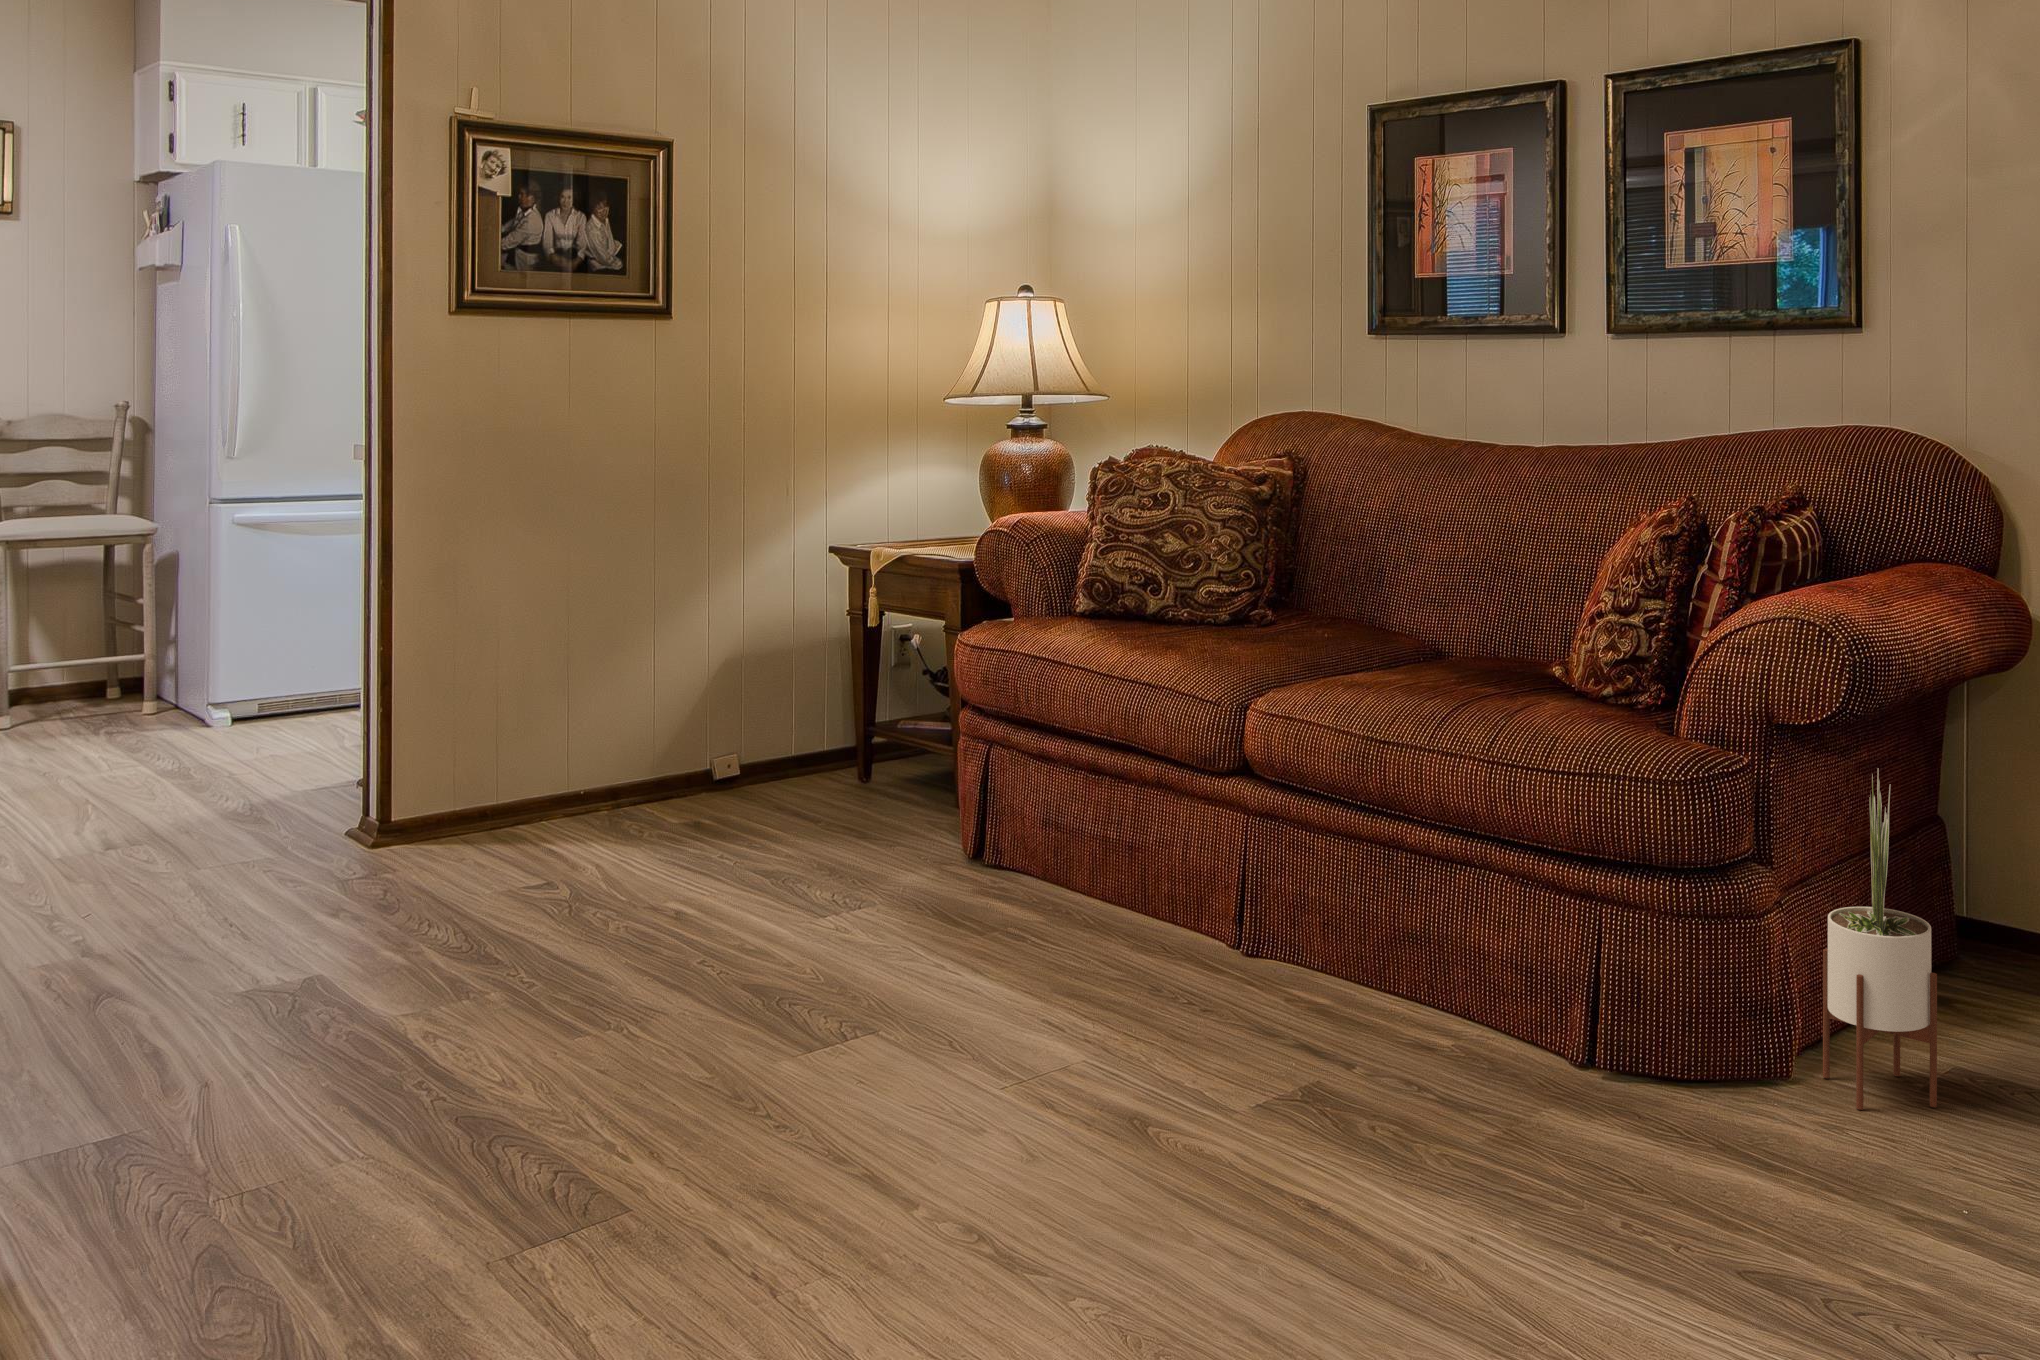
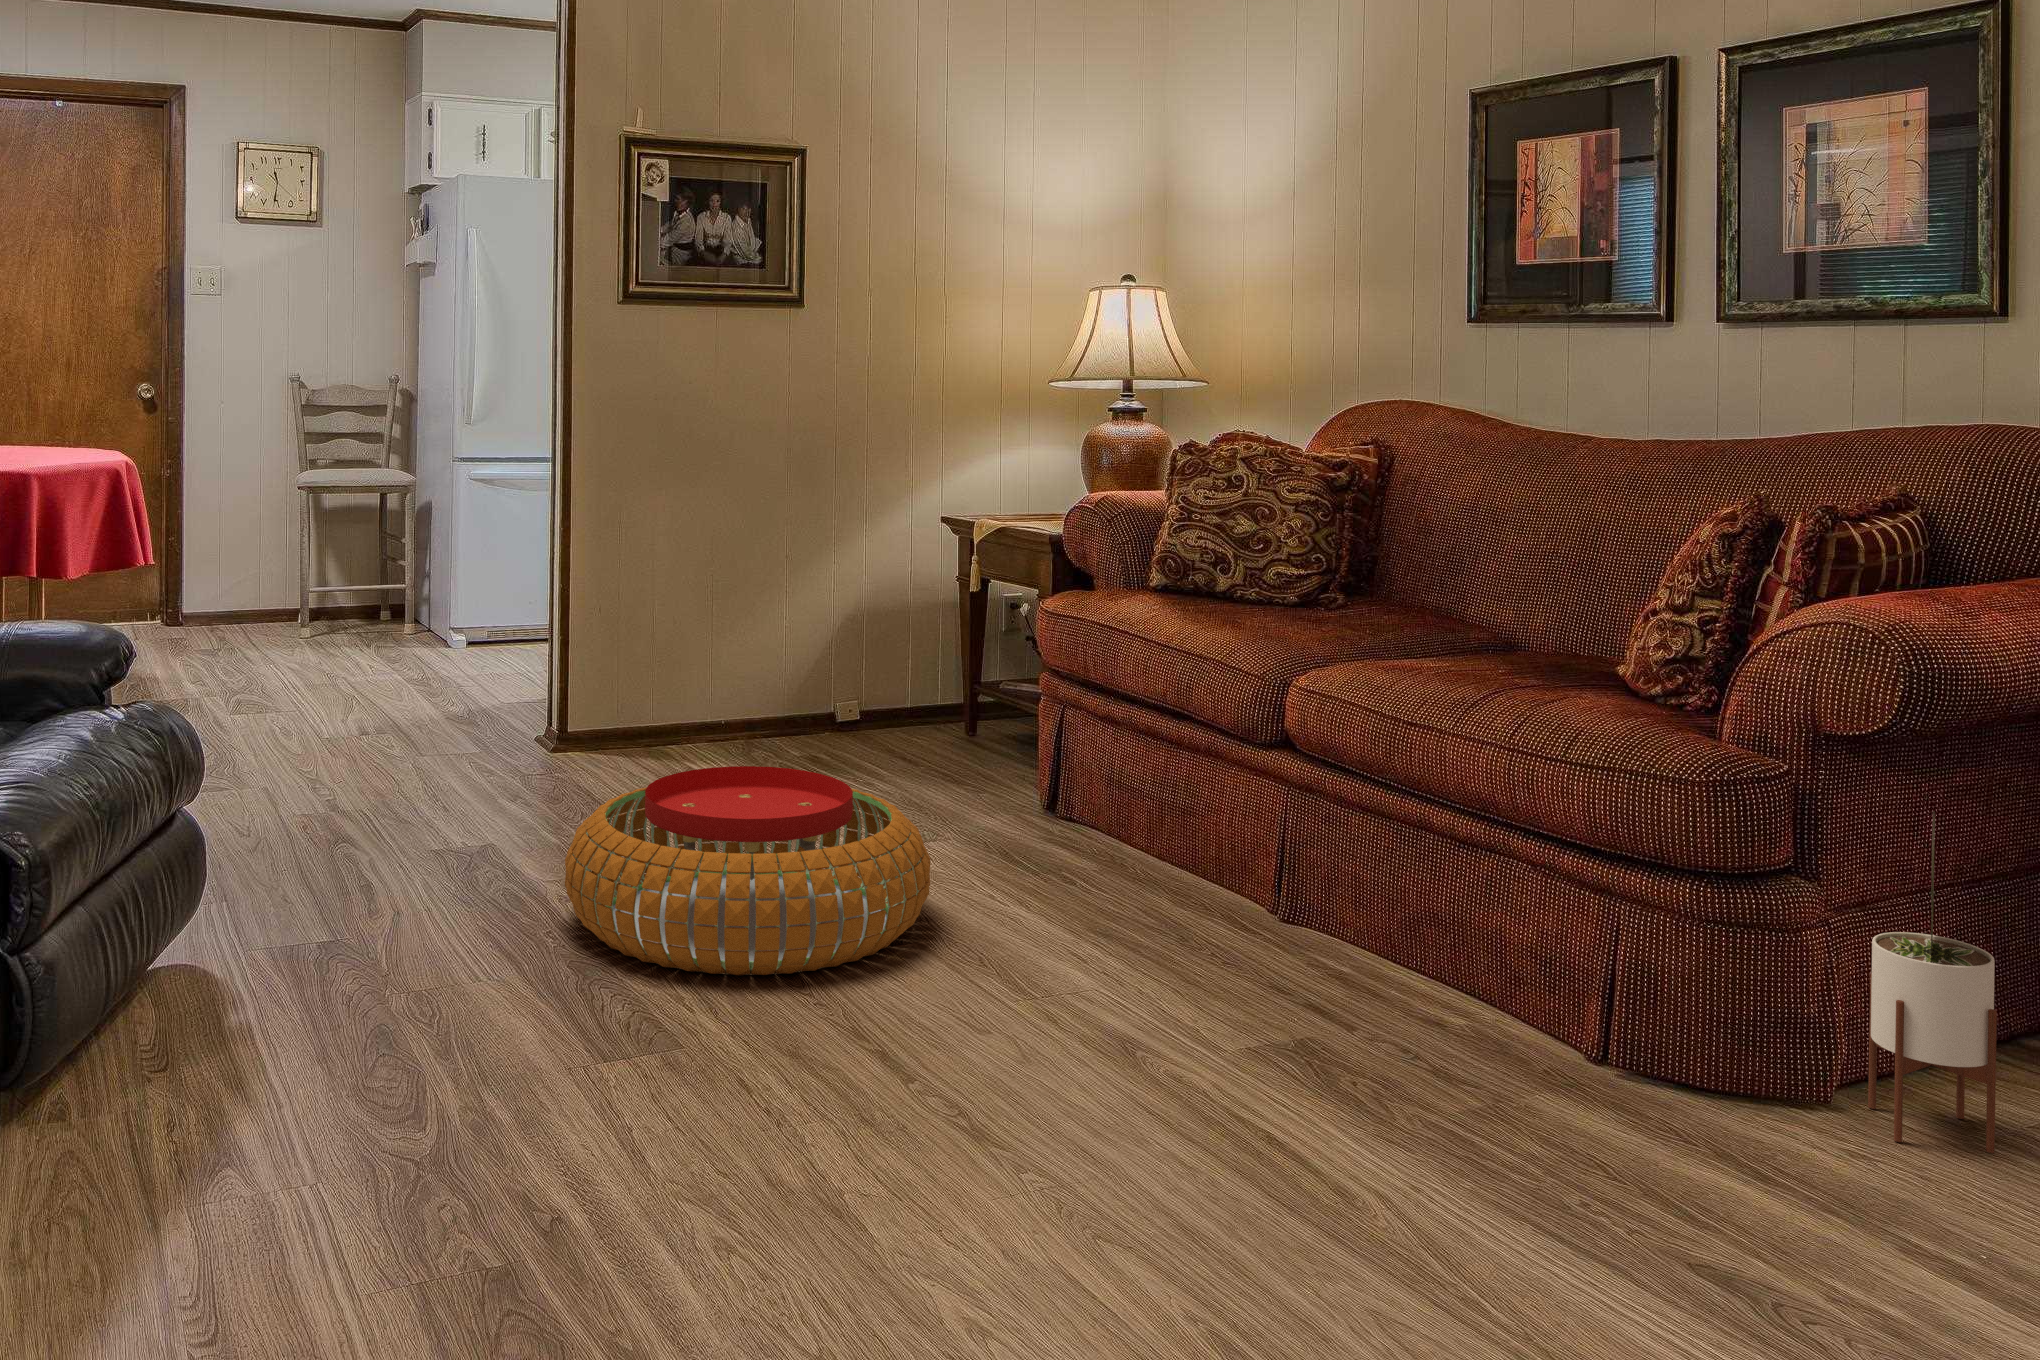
pouf: none [439,851,886,1112] -> present [565,766,931,975]

